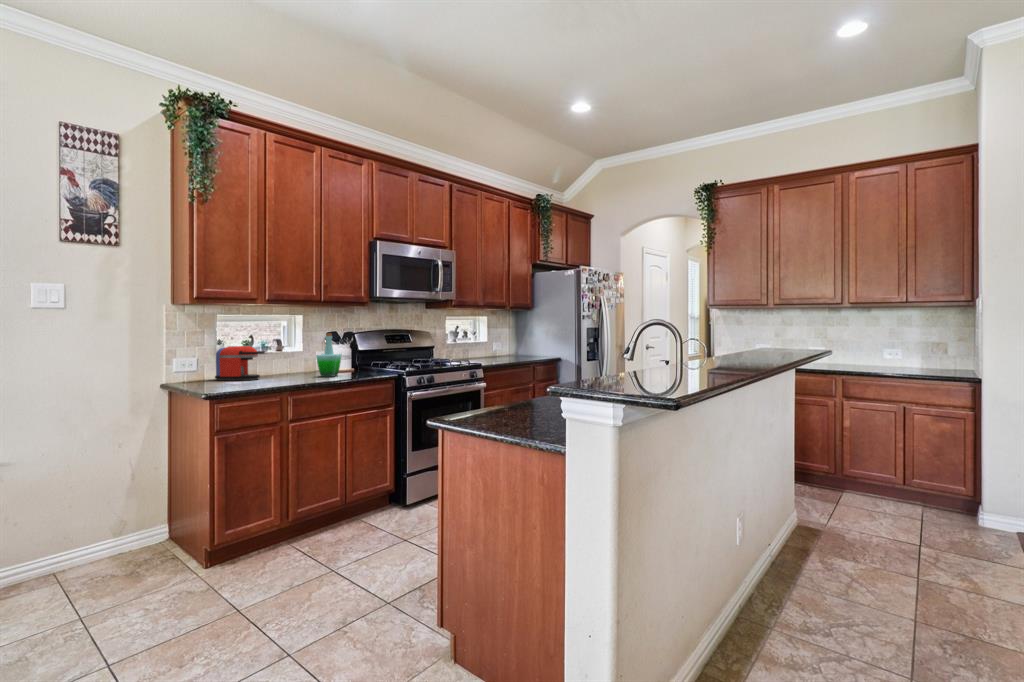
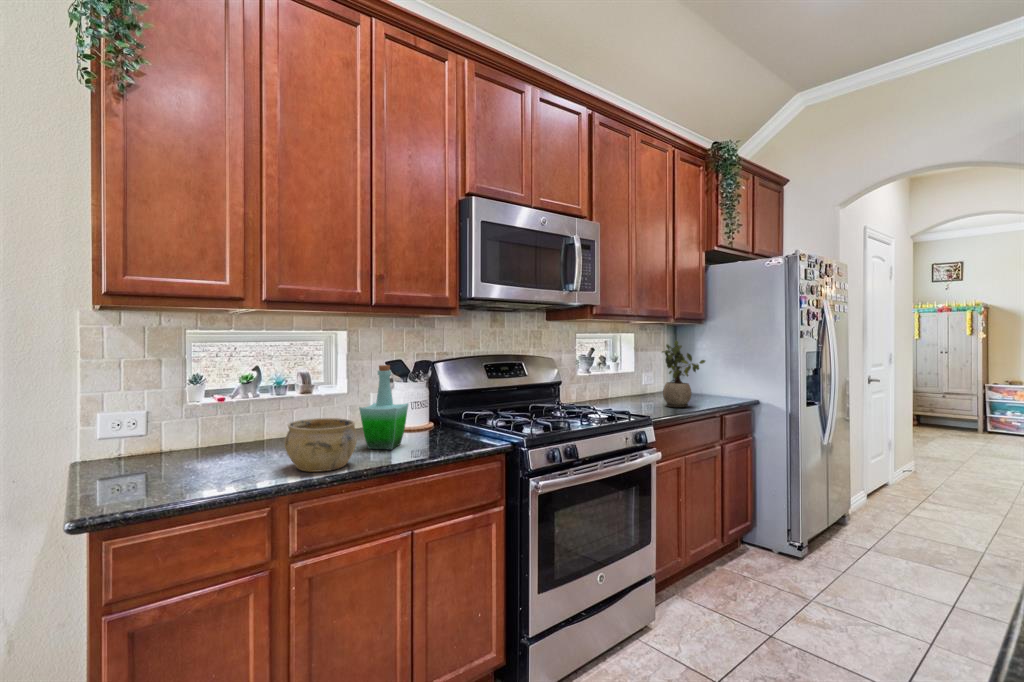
potted plant: none [495,321,518,361] -> present [662,341,705,407]
coffee maker: present [215,346,265,380] -> none [173,390,265,457]
ceramic bowl: none [282,359,318,382] -> present [285,418,357,472]

